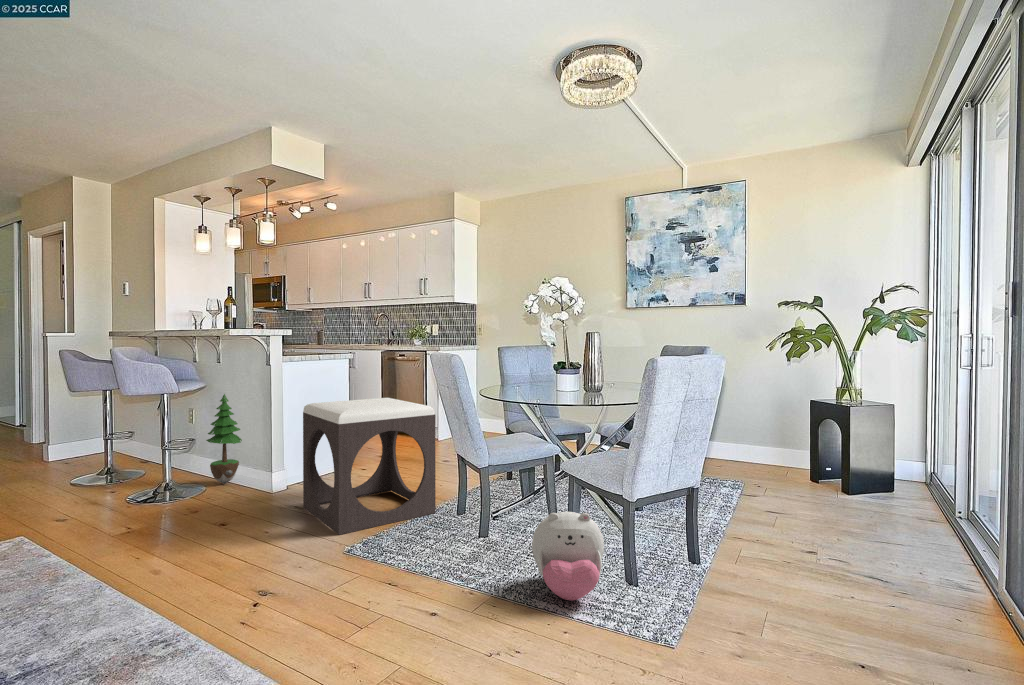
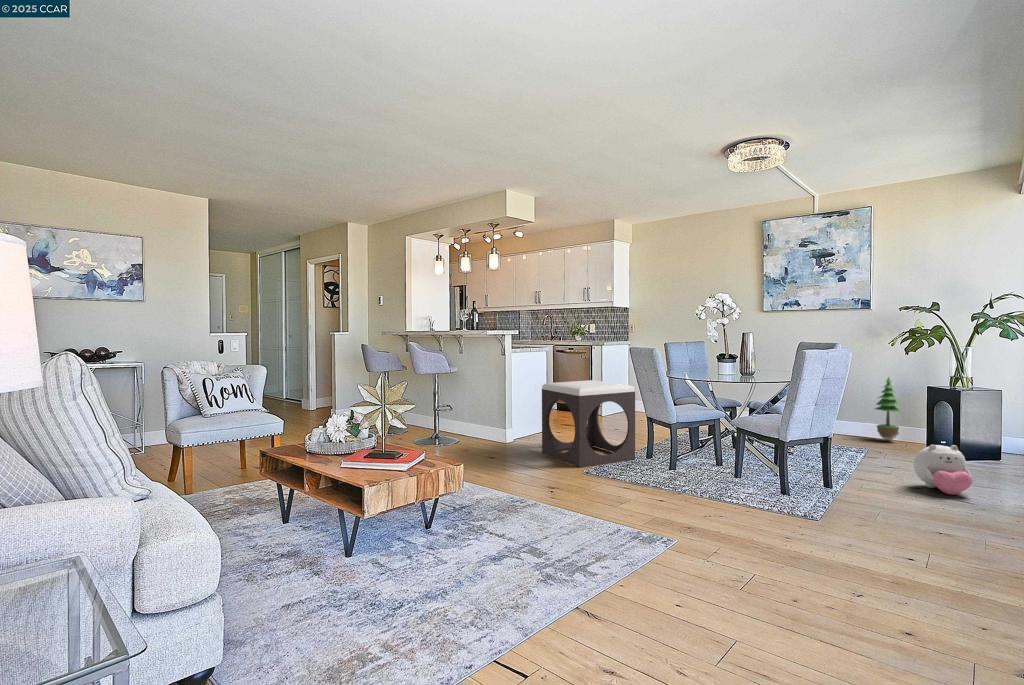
potted tree: present [206,394,242,484] -> present [875,377,901,441]
plush toy: present [532,512,604,601] -> present [914,445,972,495]

